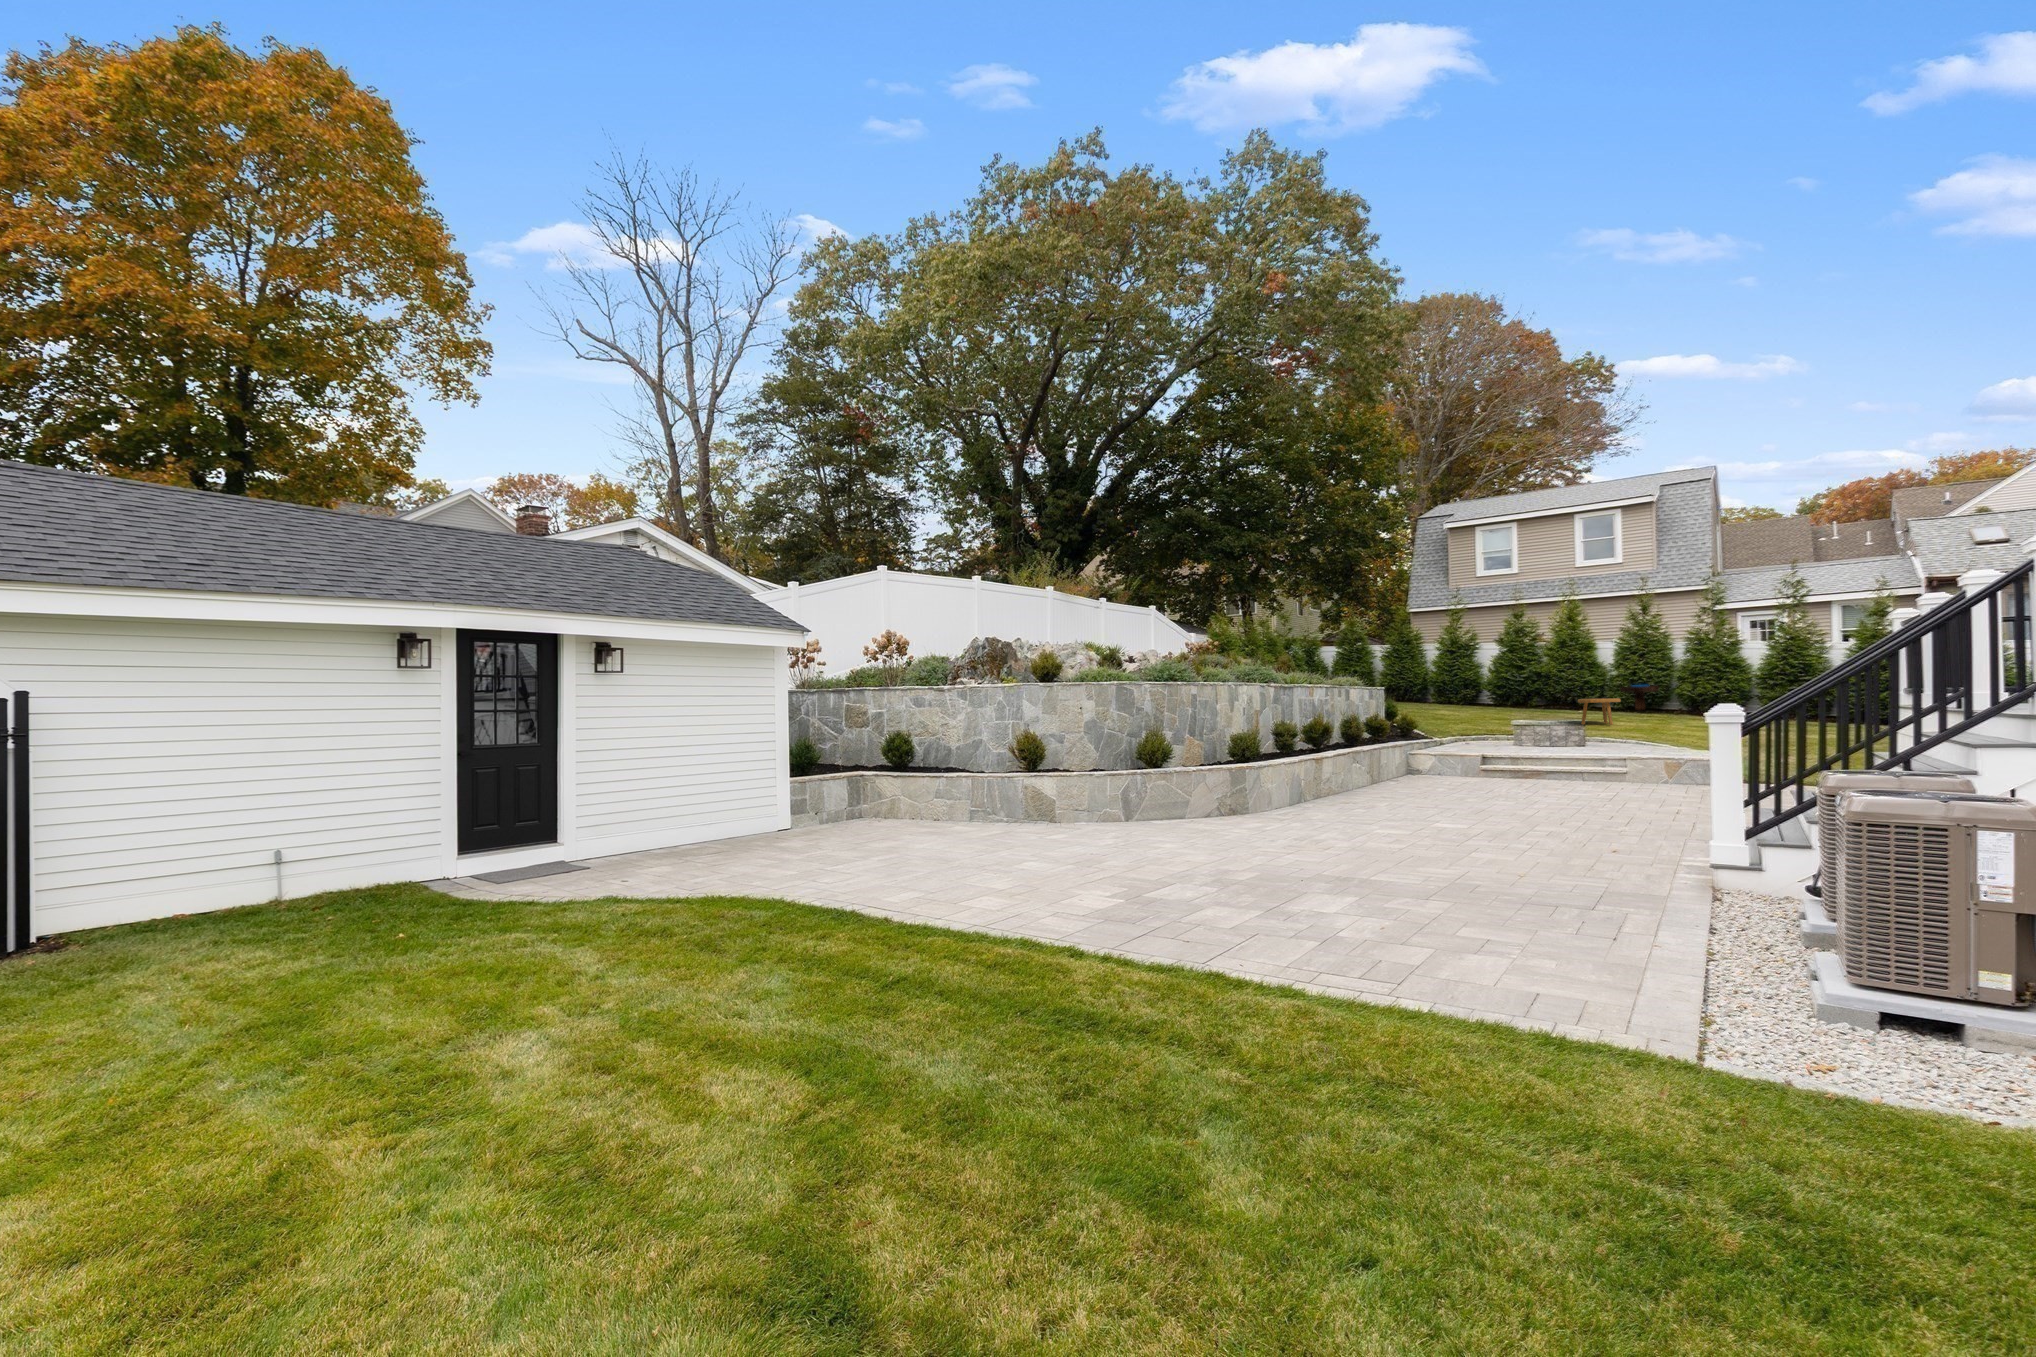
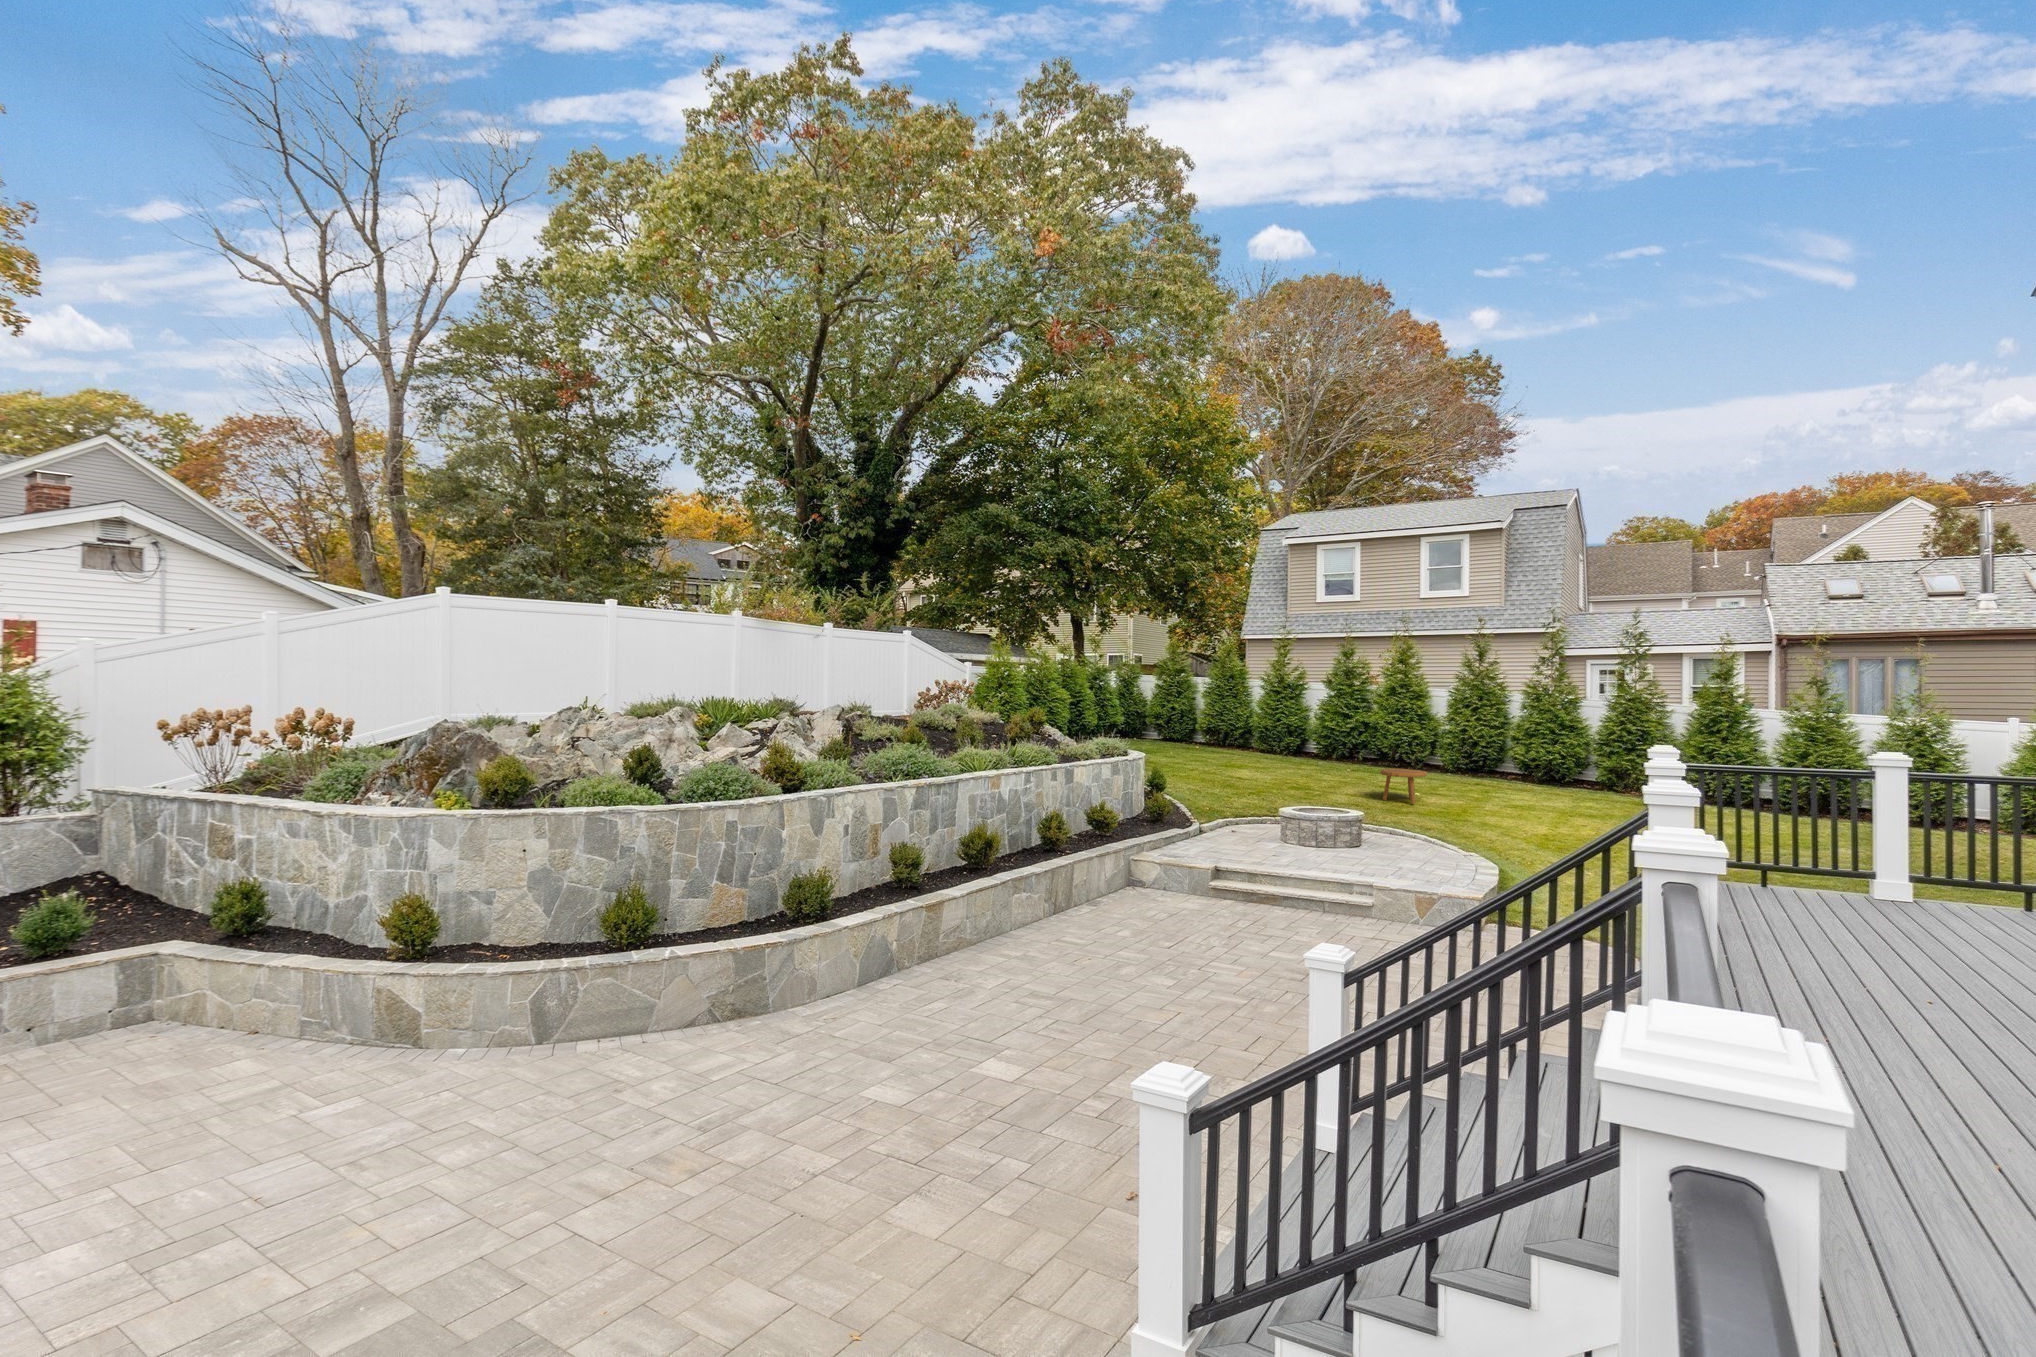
side table: present [1620,685,1659,710] -> none [1444,746,1485,775]

